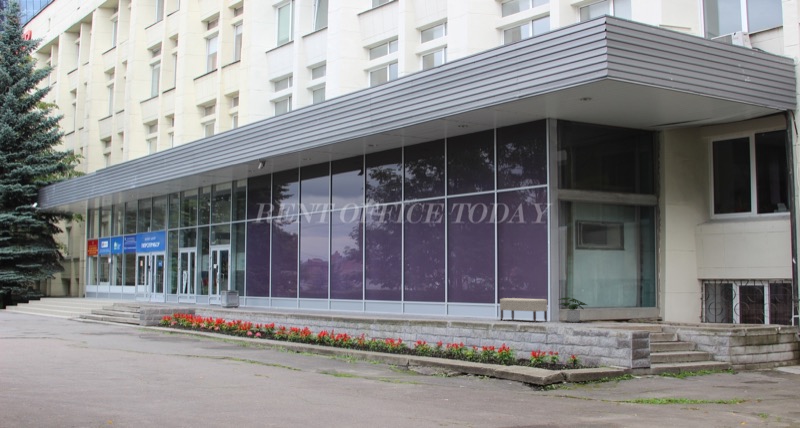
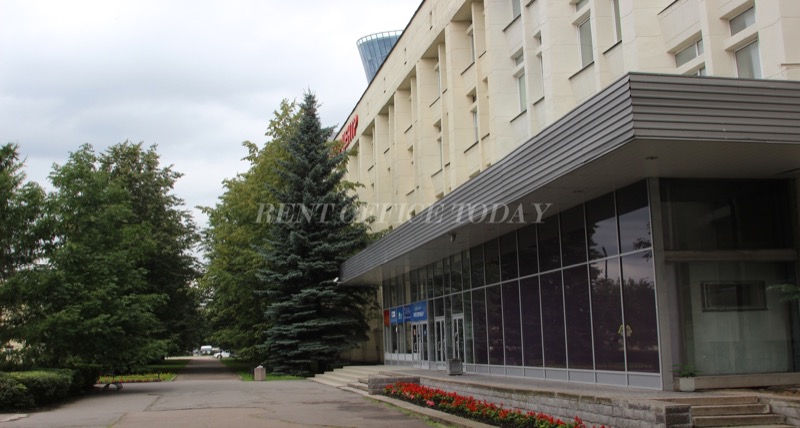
bench: present [500,298,547,322] -> none [619,365,660,391]

